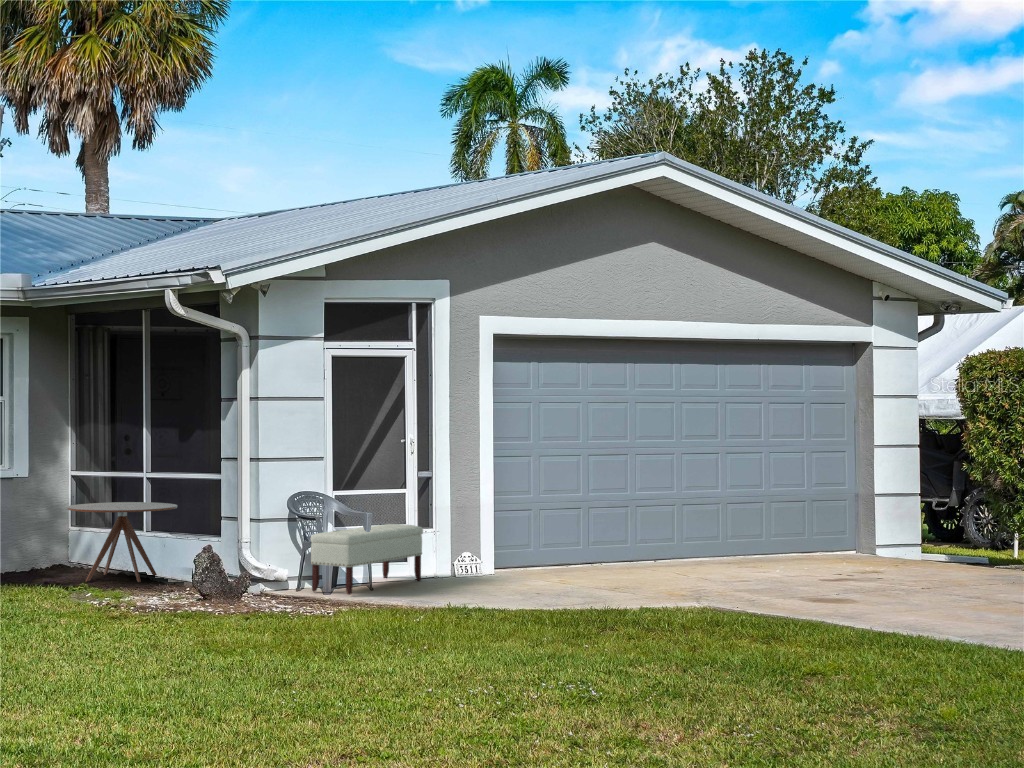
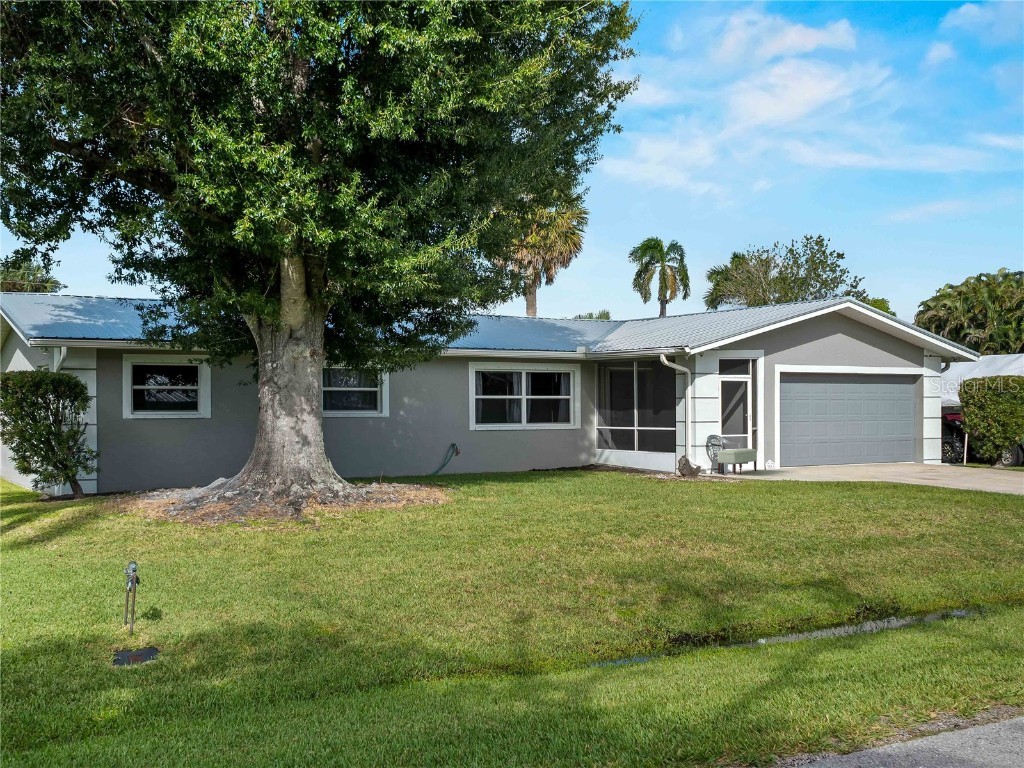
round table: present [67,502,177,582] -> none [614,439,656,469]

